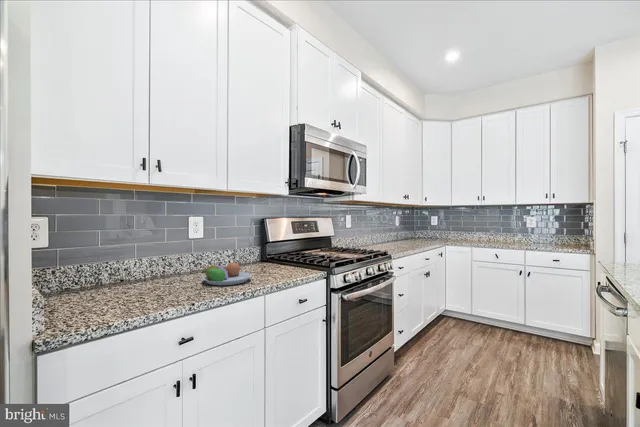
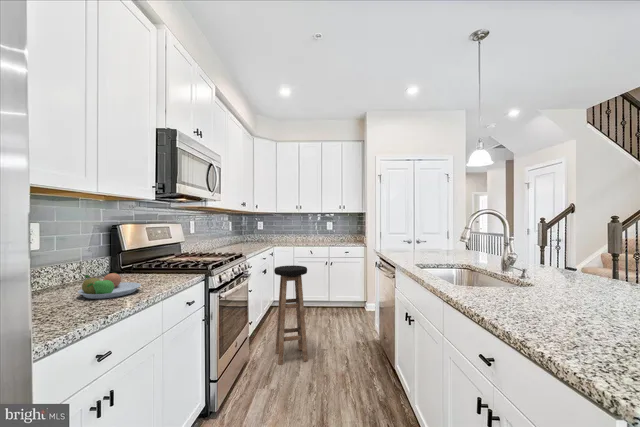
bar stool: none [425,272,471,402] -> present [274,265,308,365]

